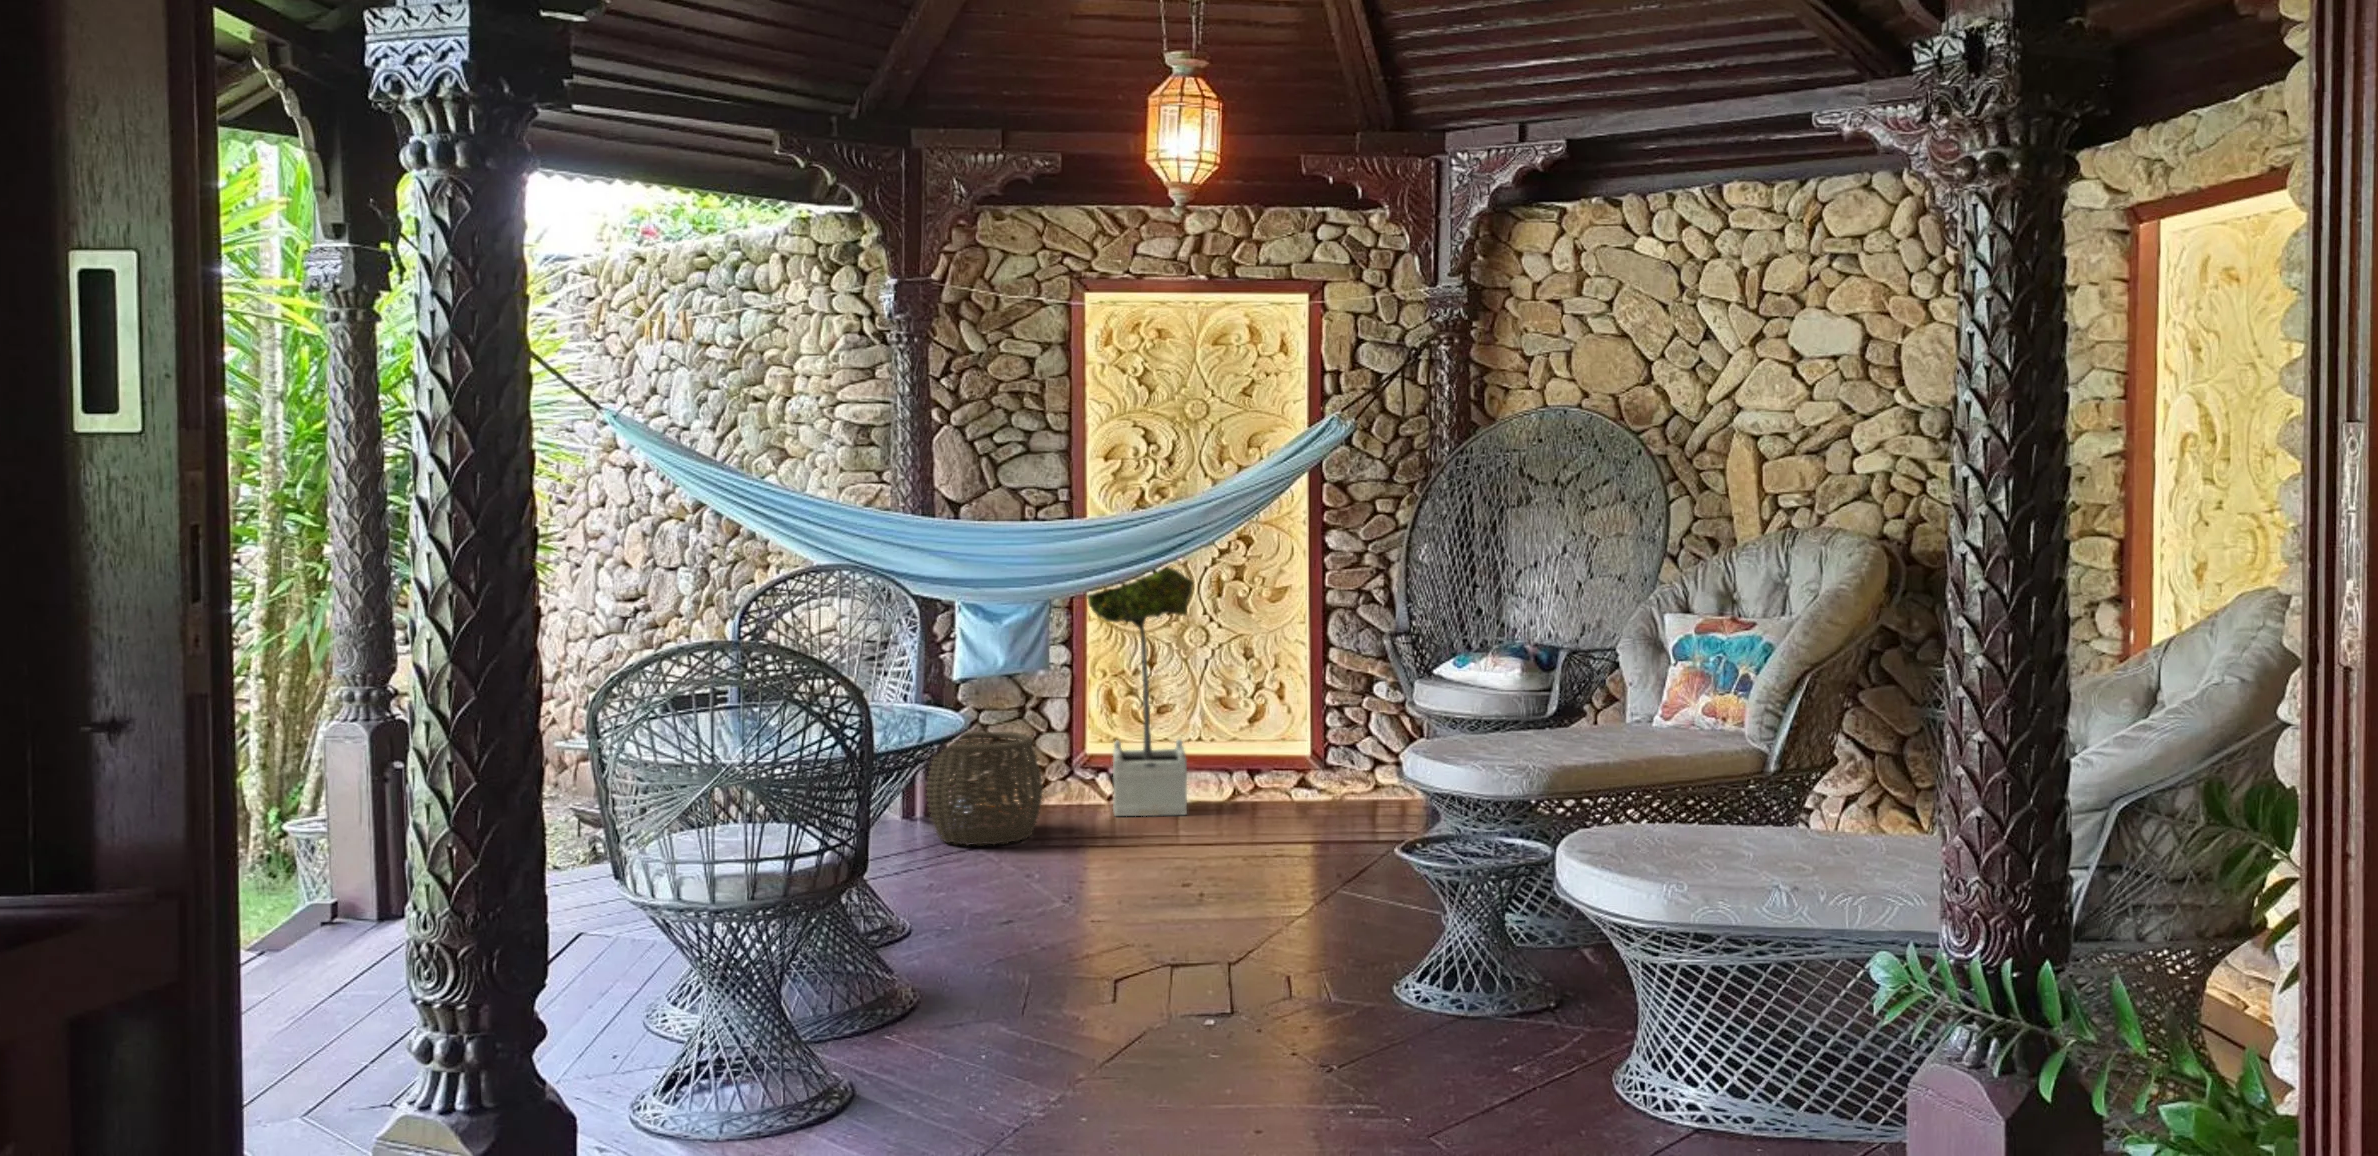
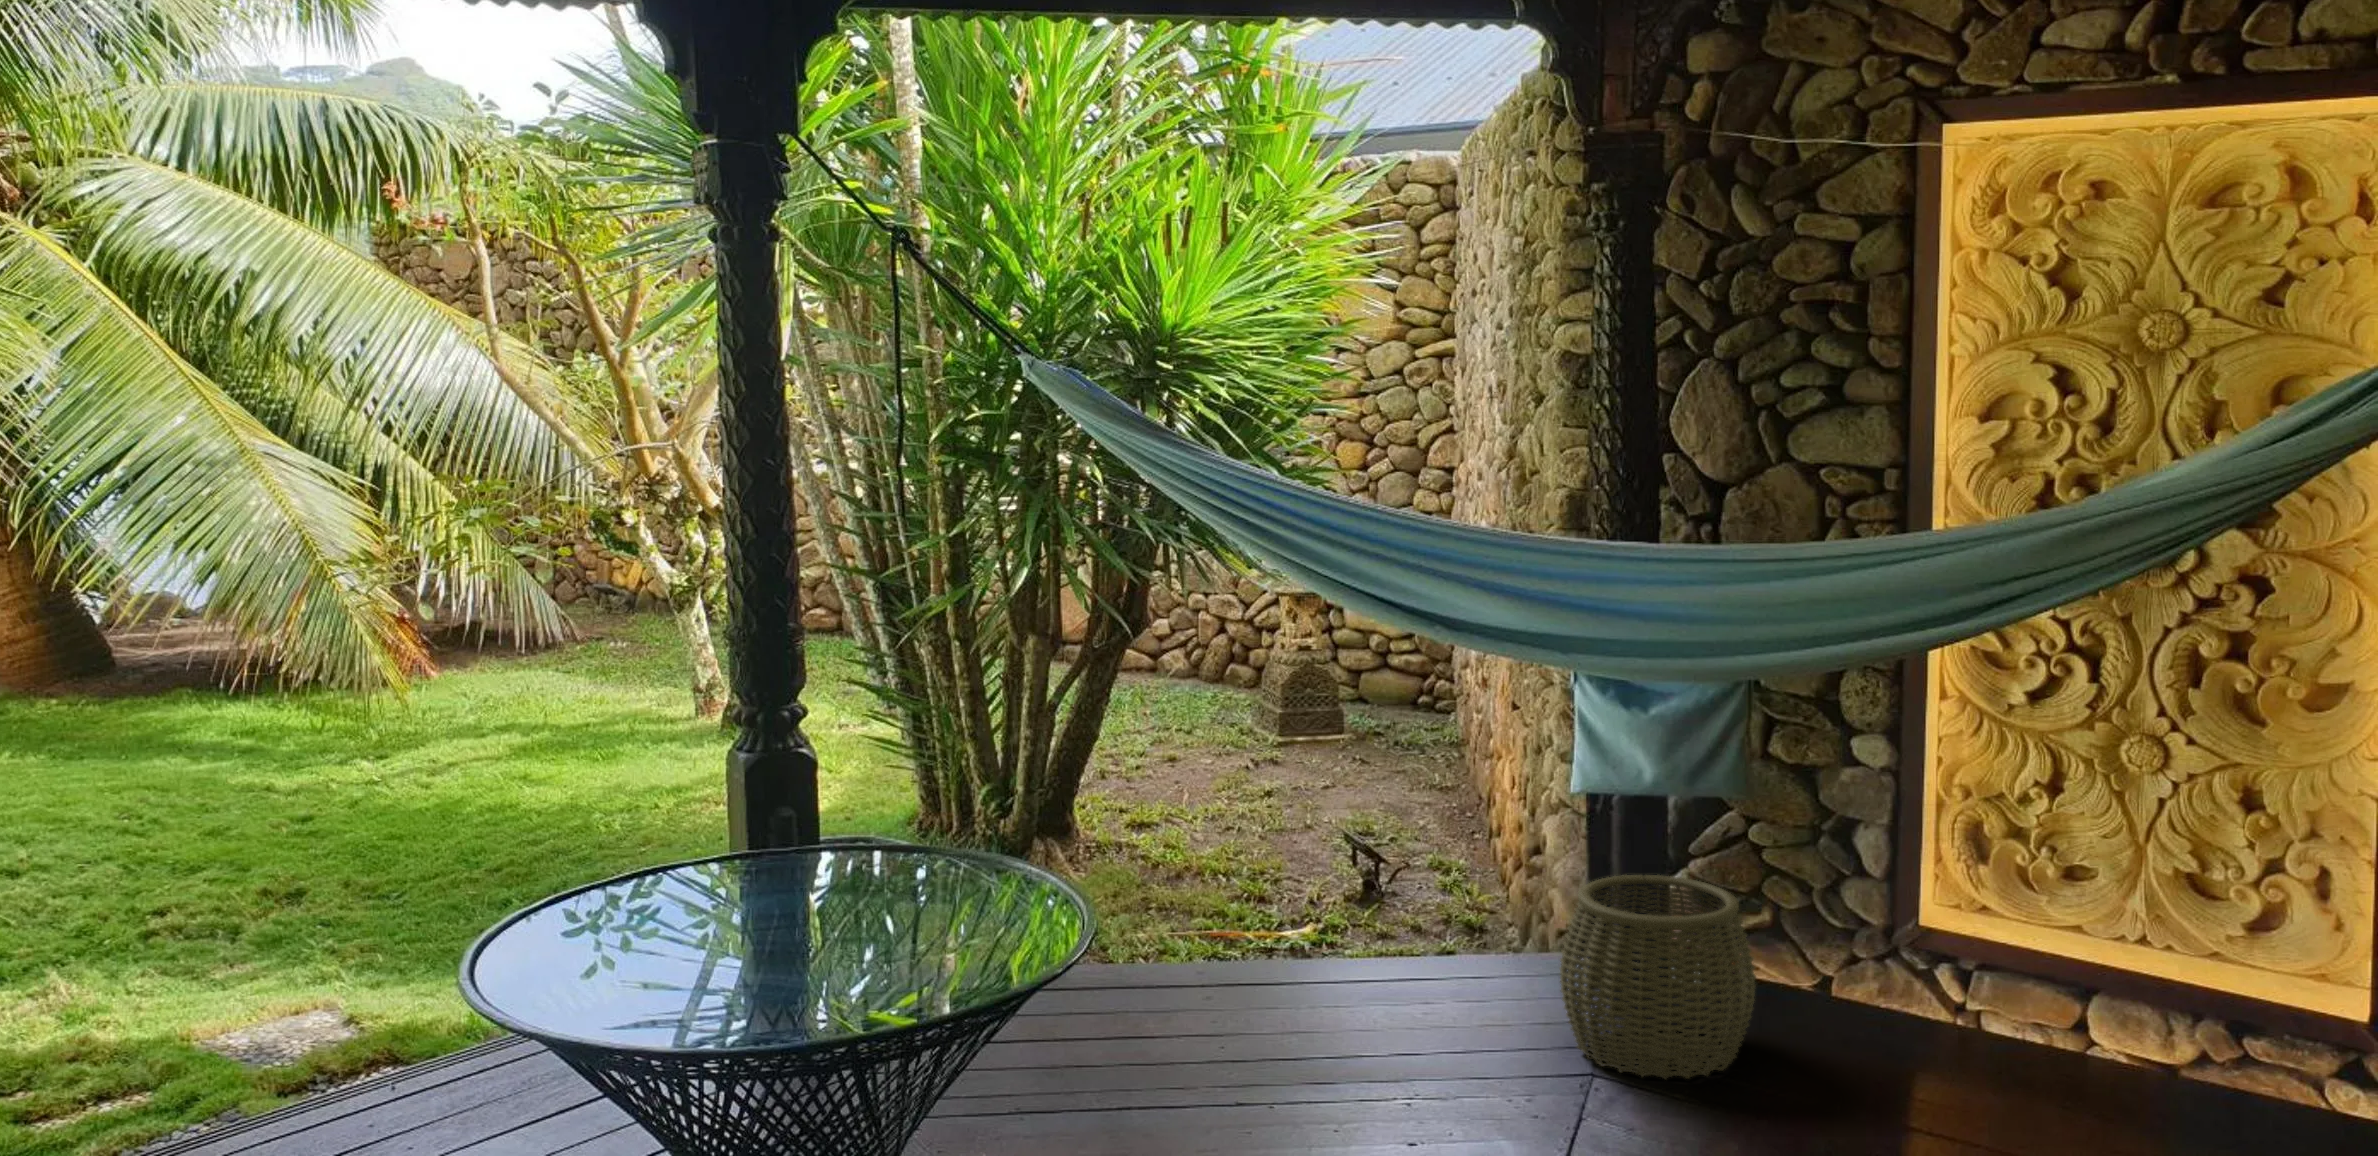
potted tree: present [1087,567,1193,816] -> none [1882,593,2100,1088]

